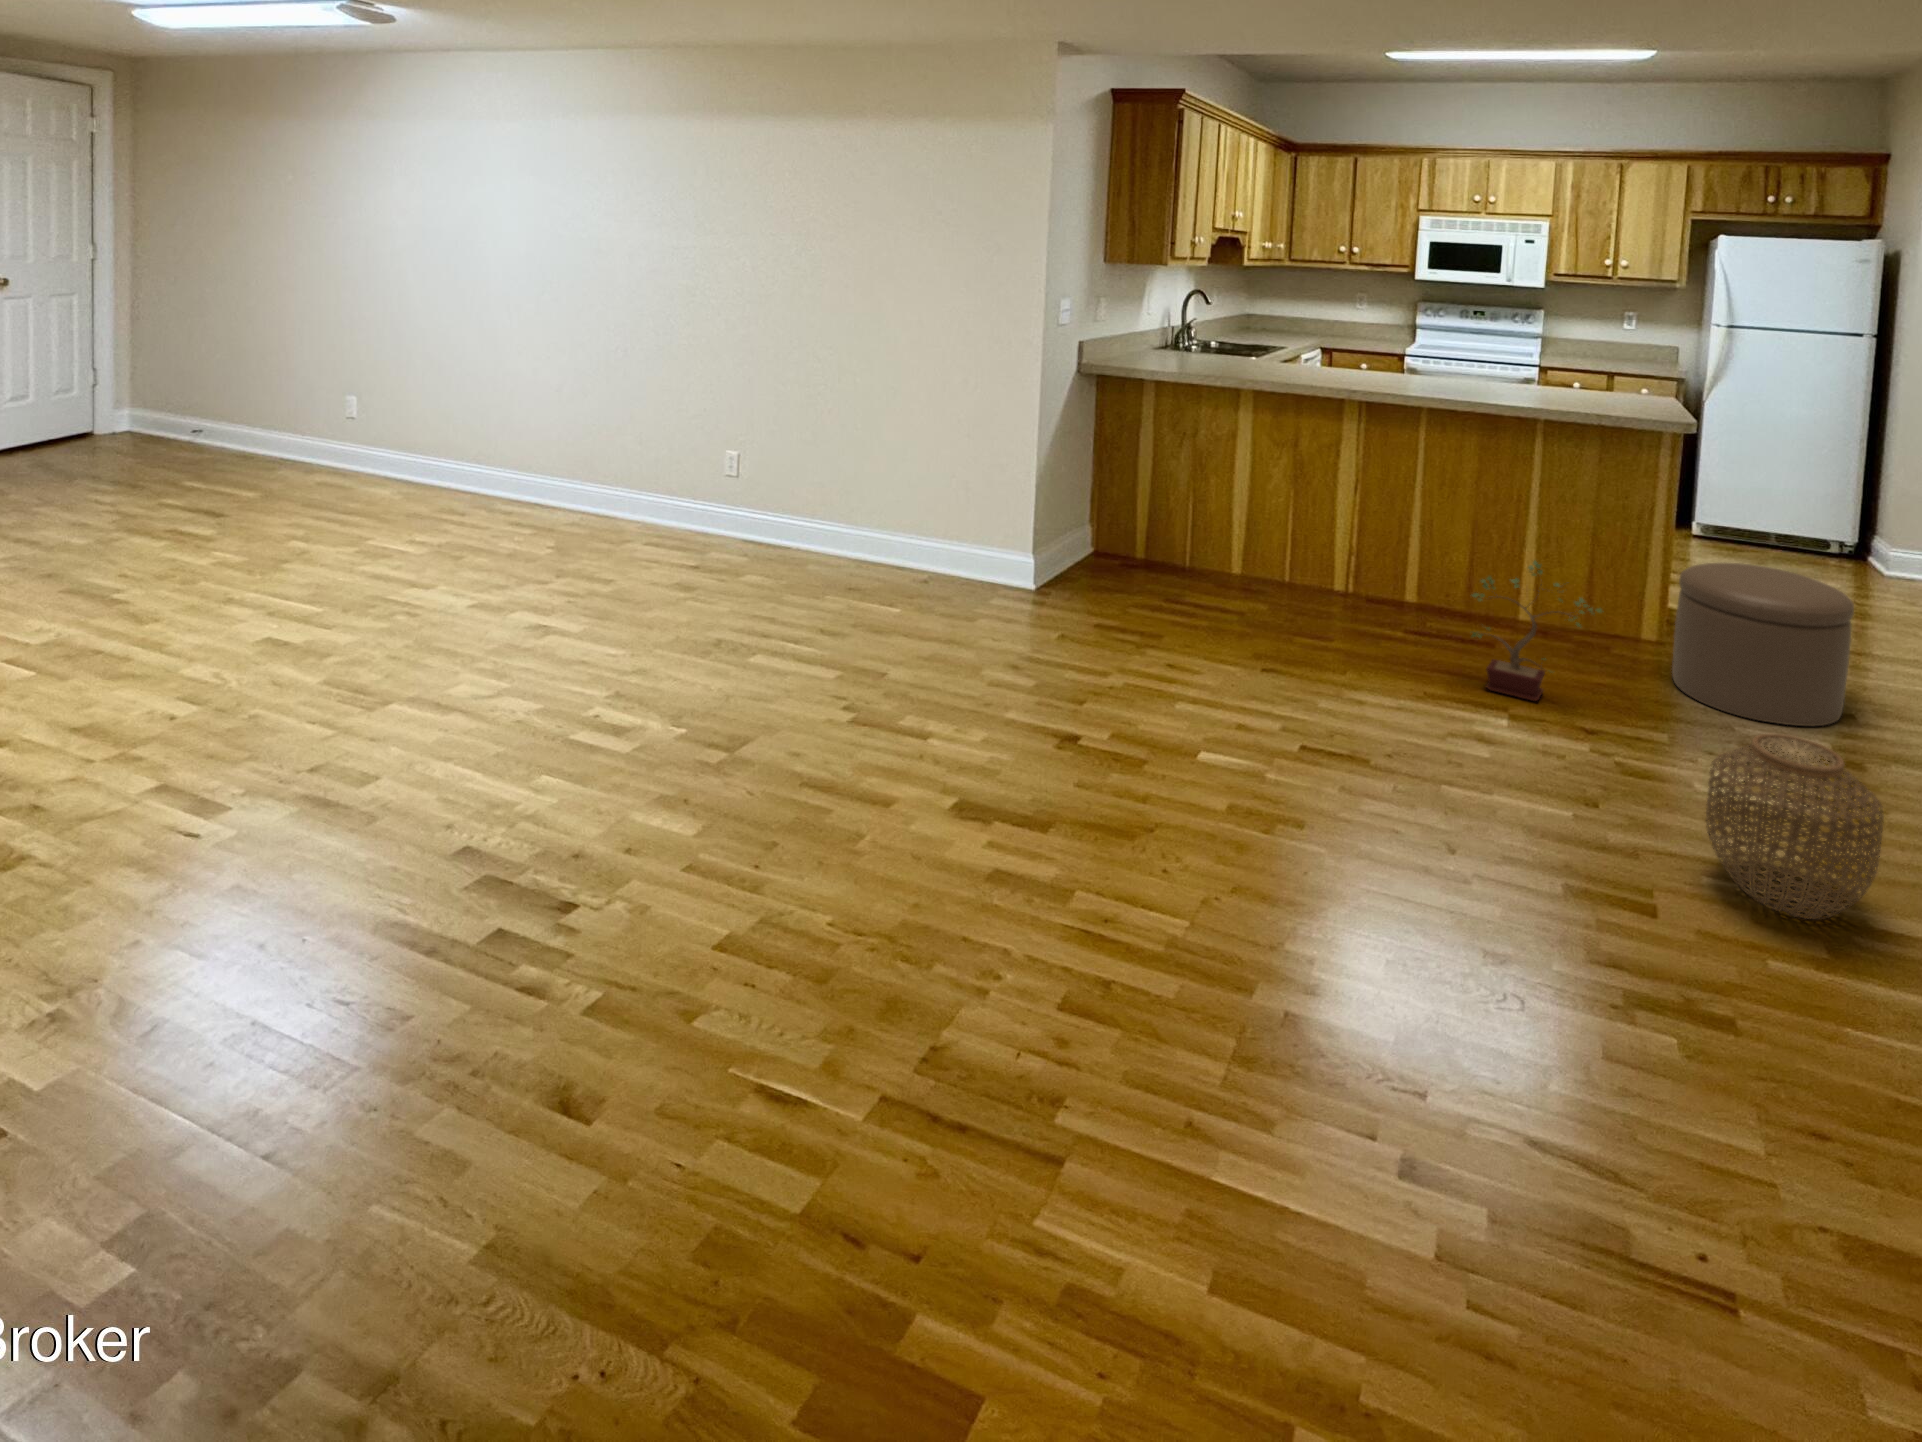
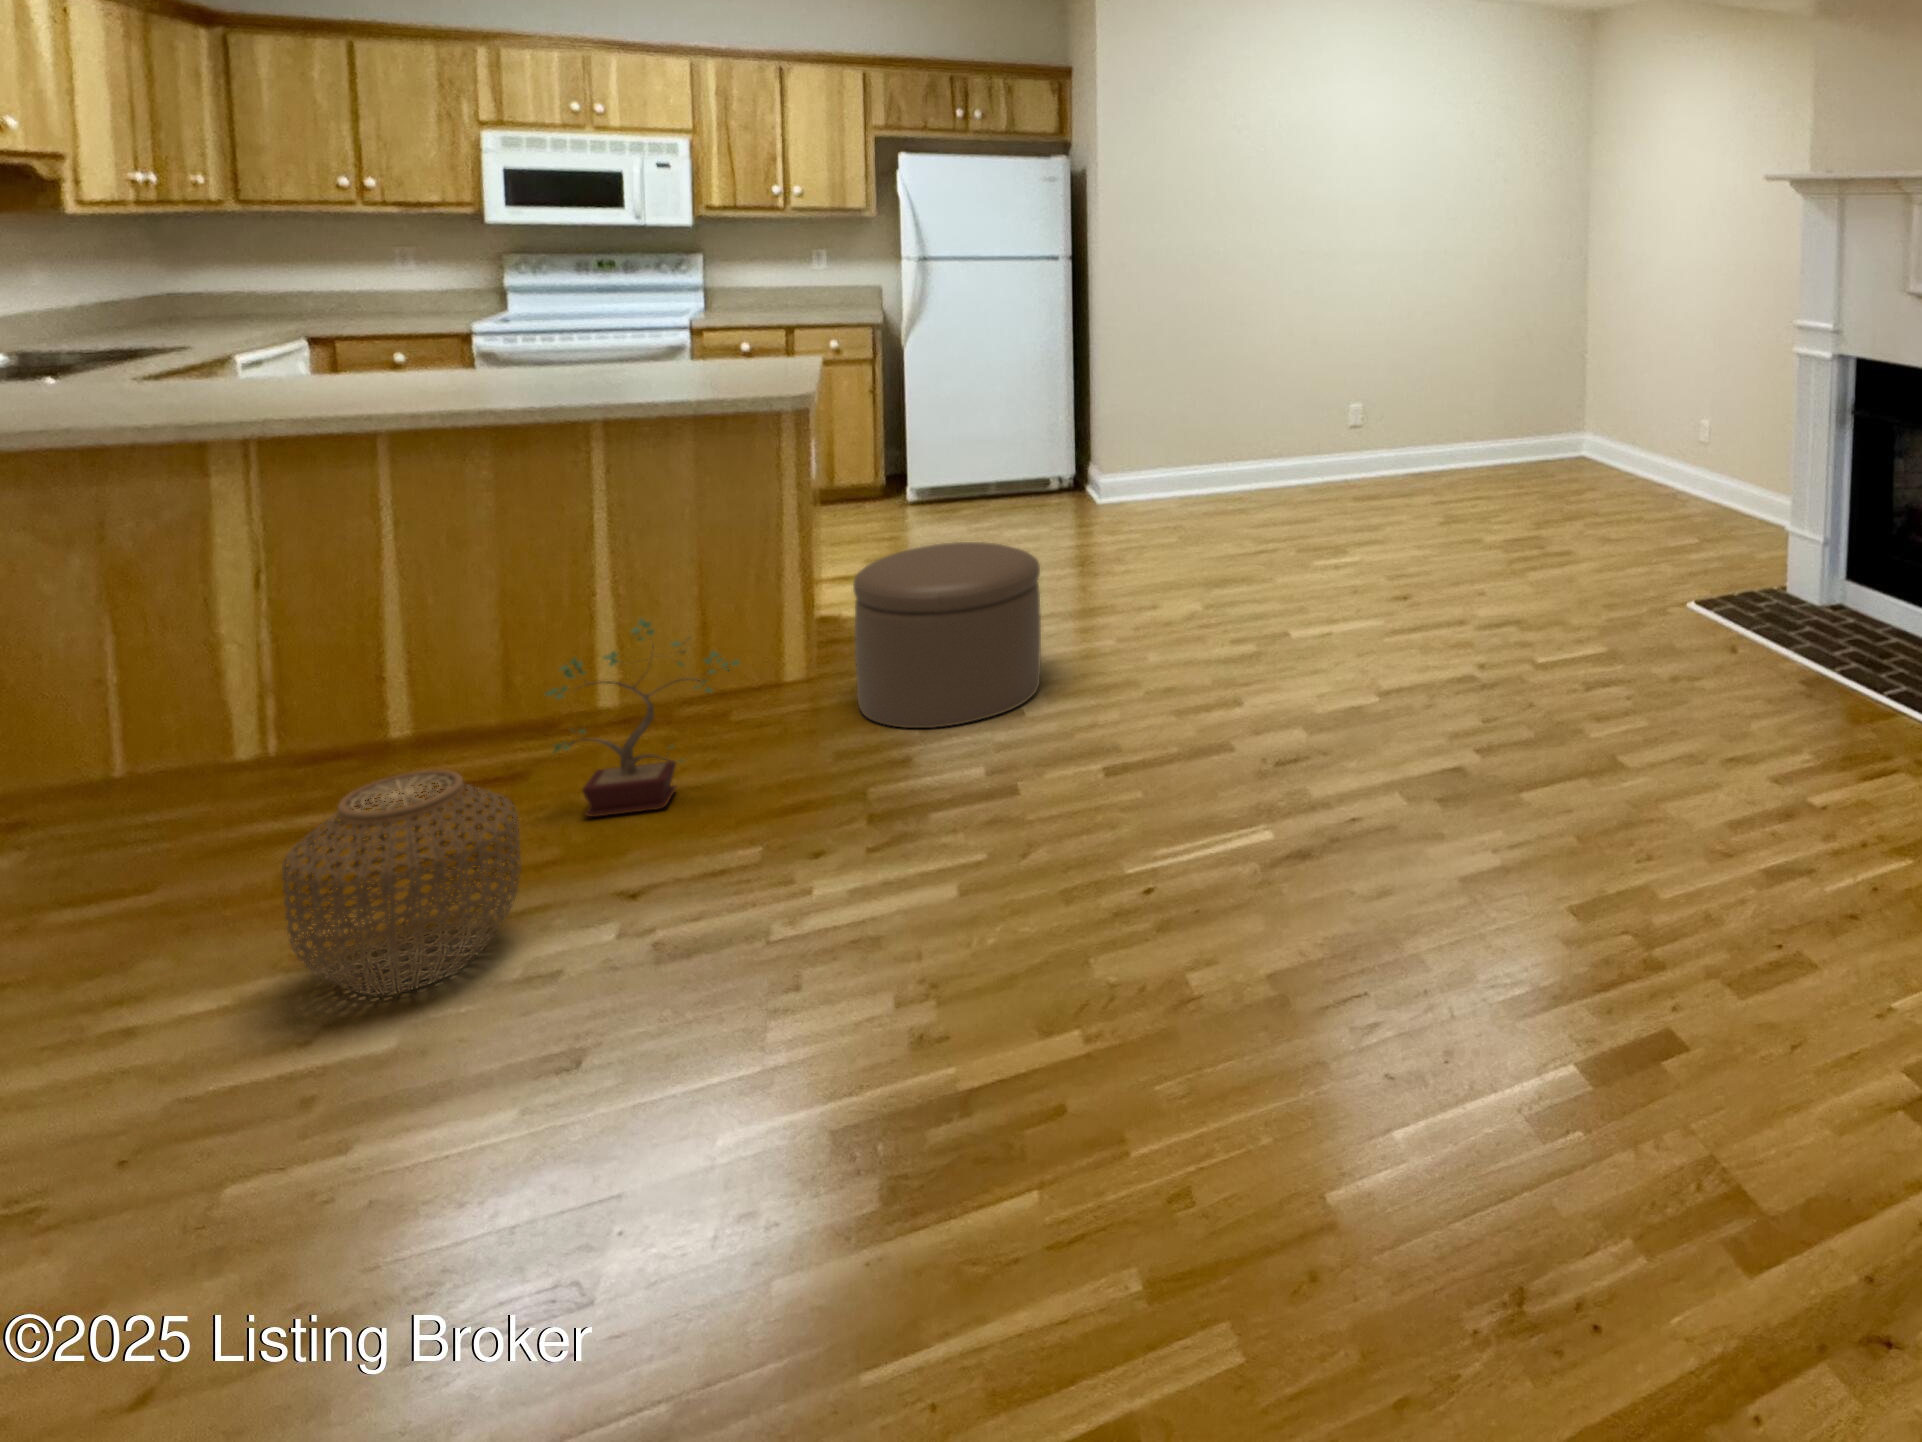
woven basket: present [1706,734,1883,919] -> present [282,770,520,995]

